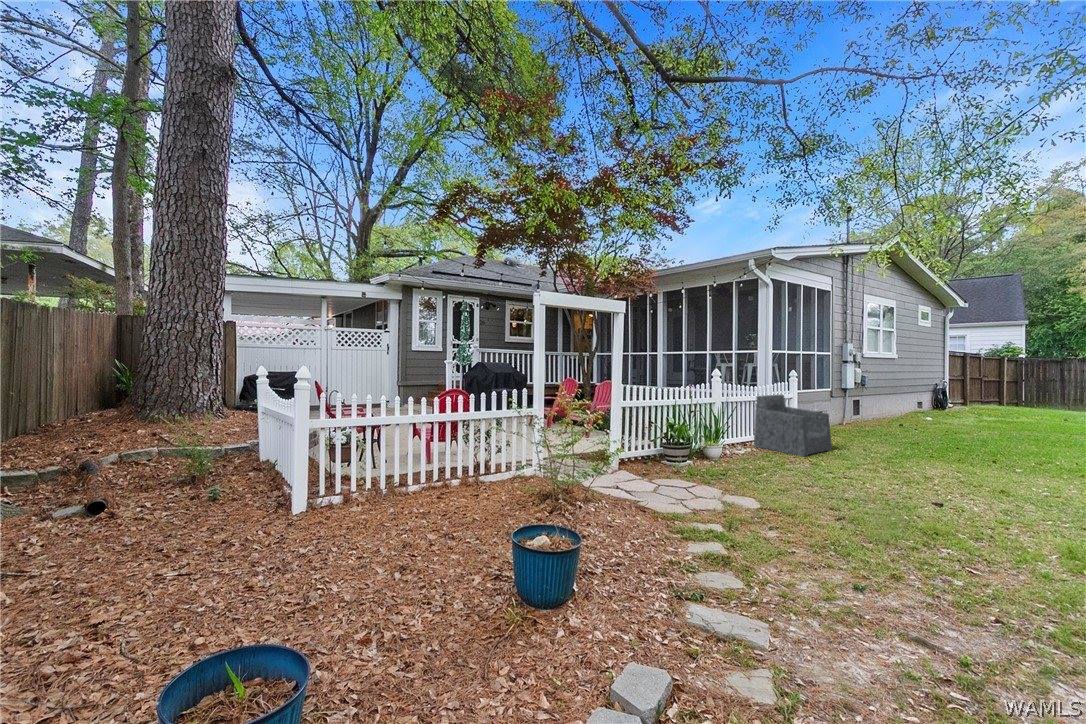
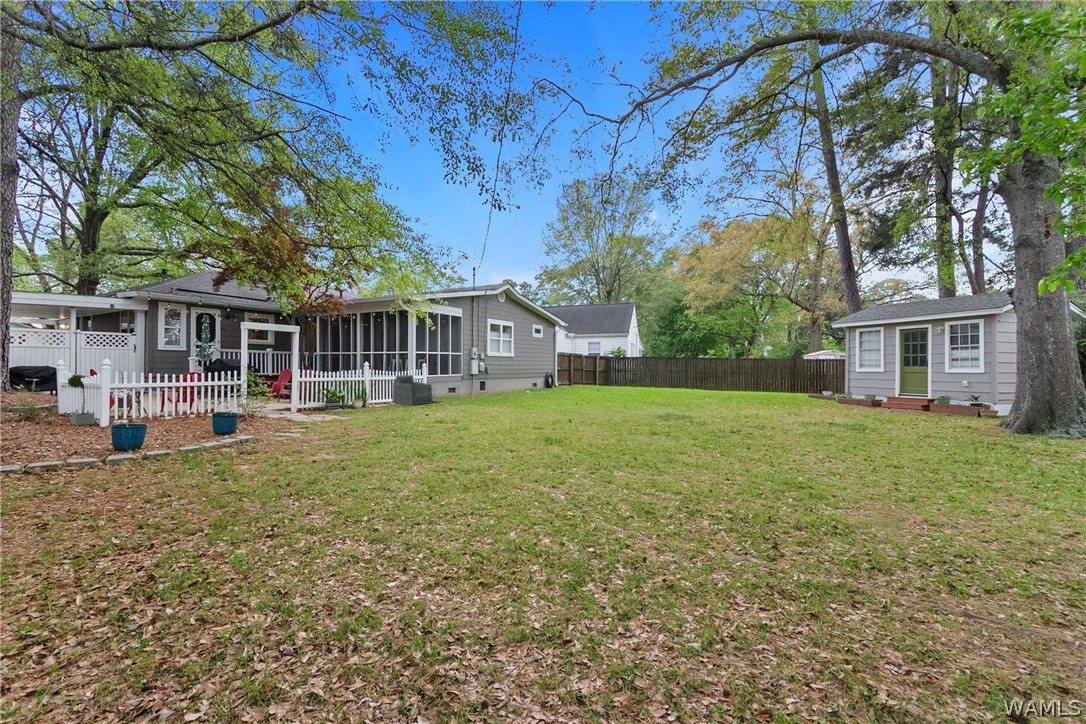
potted tree: none [231,402,285,518] -> present [68,374,95,425]

